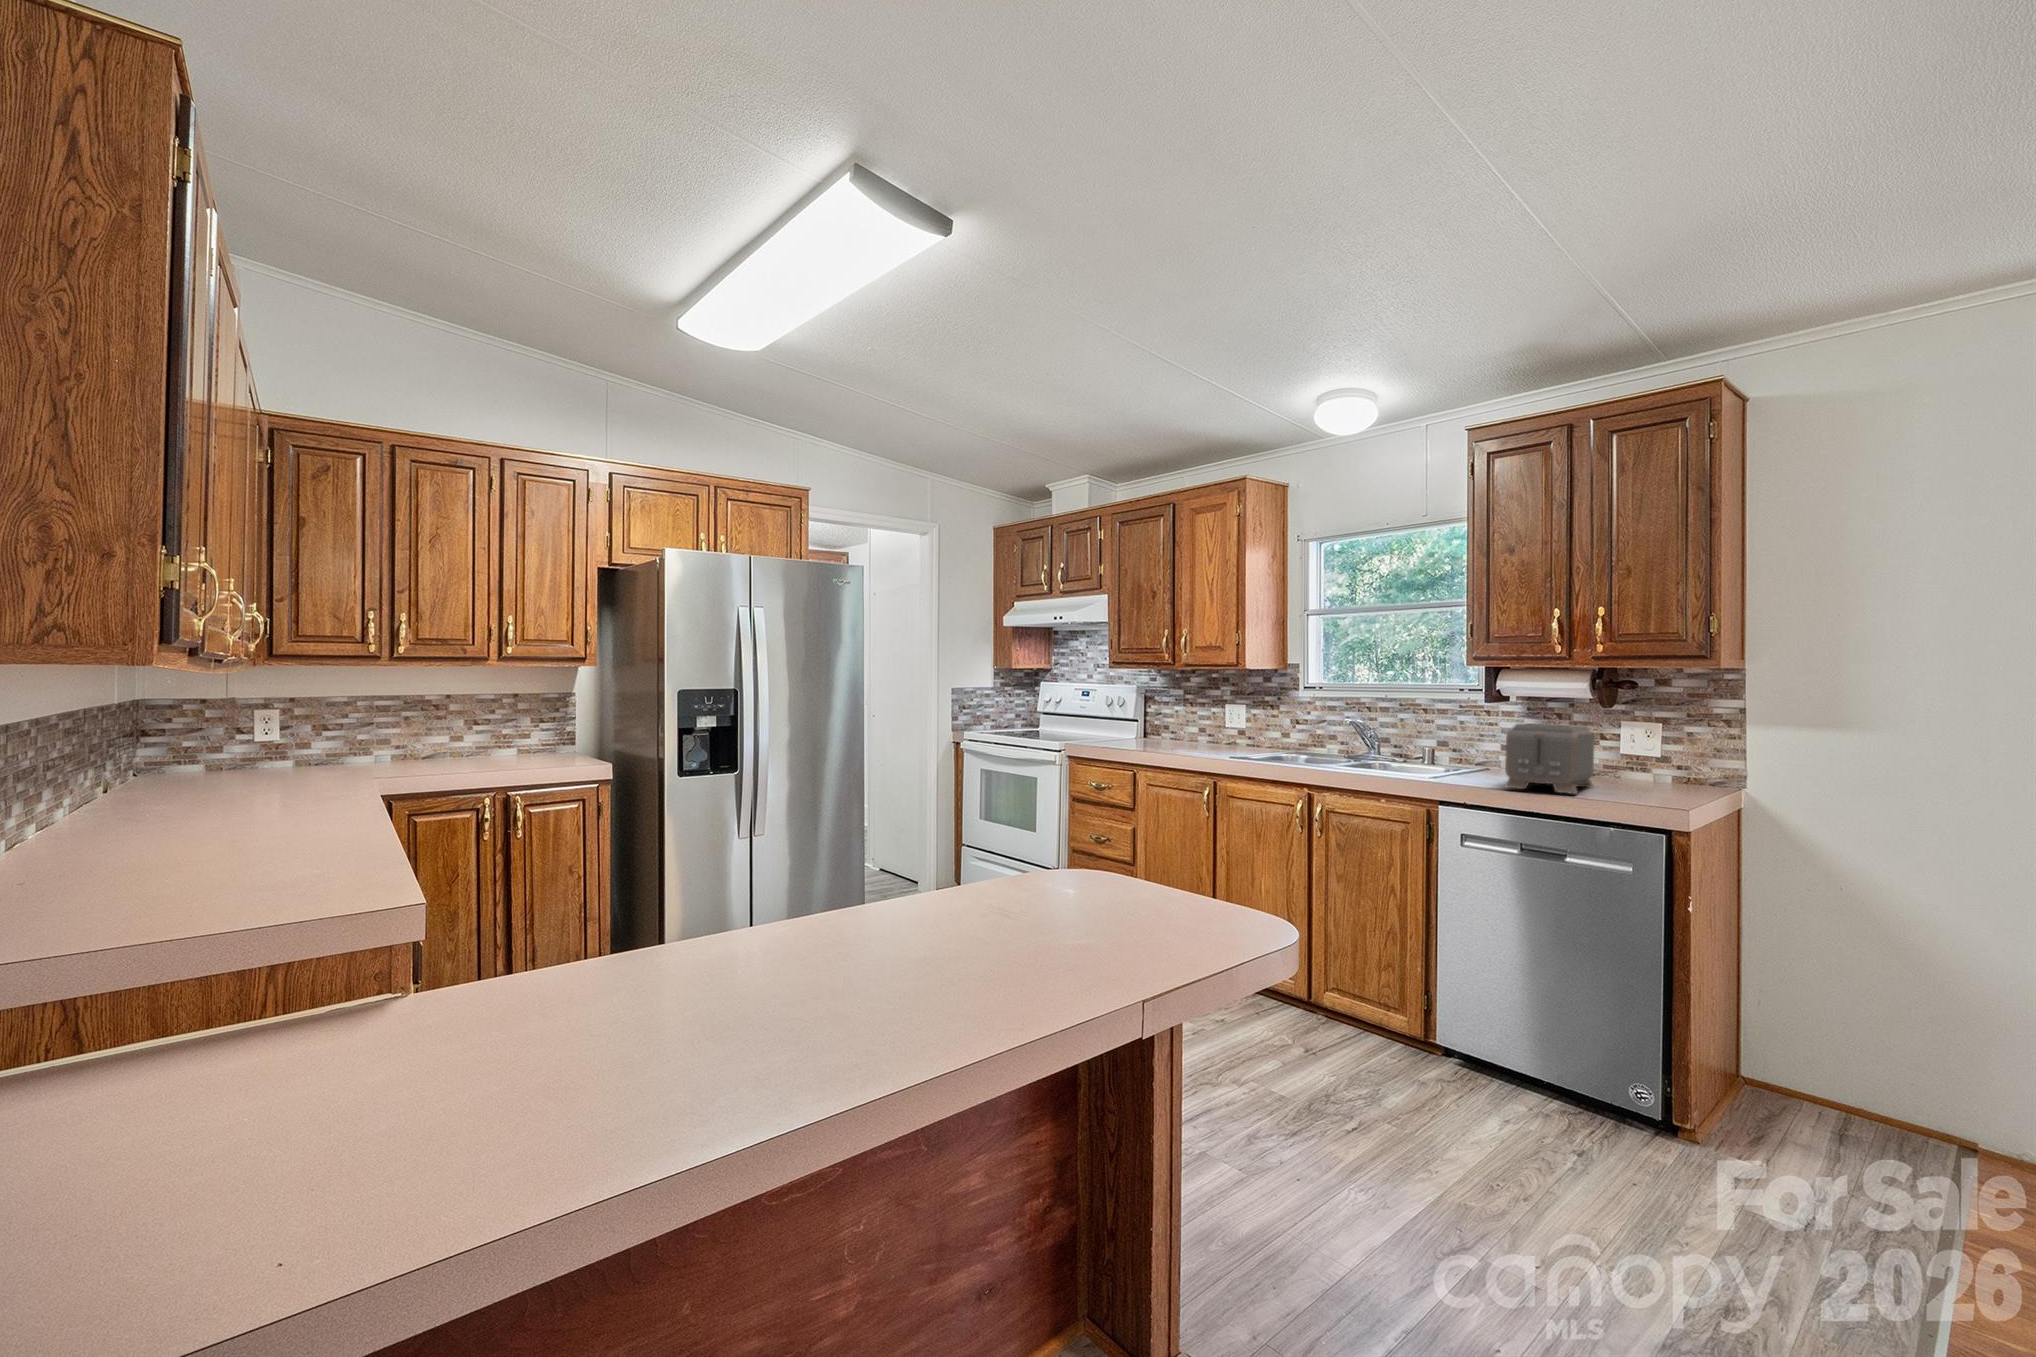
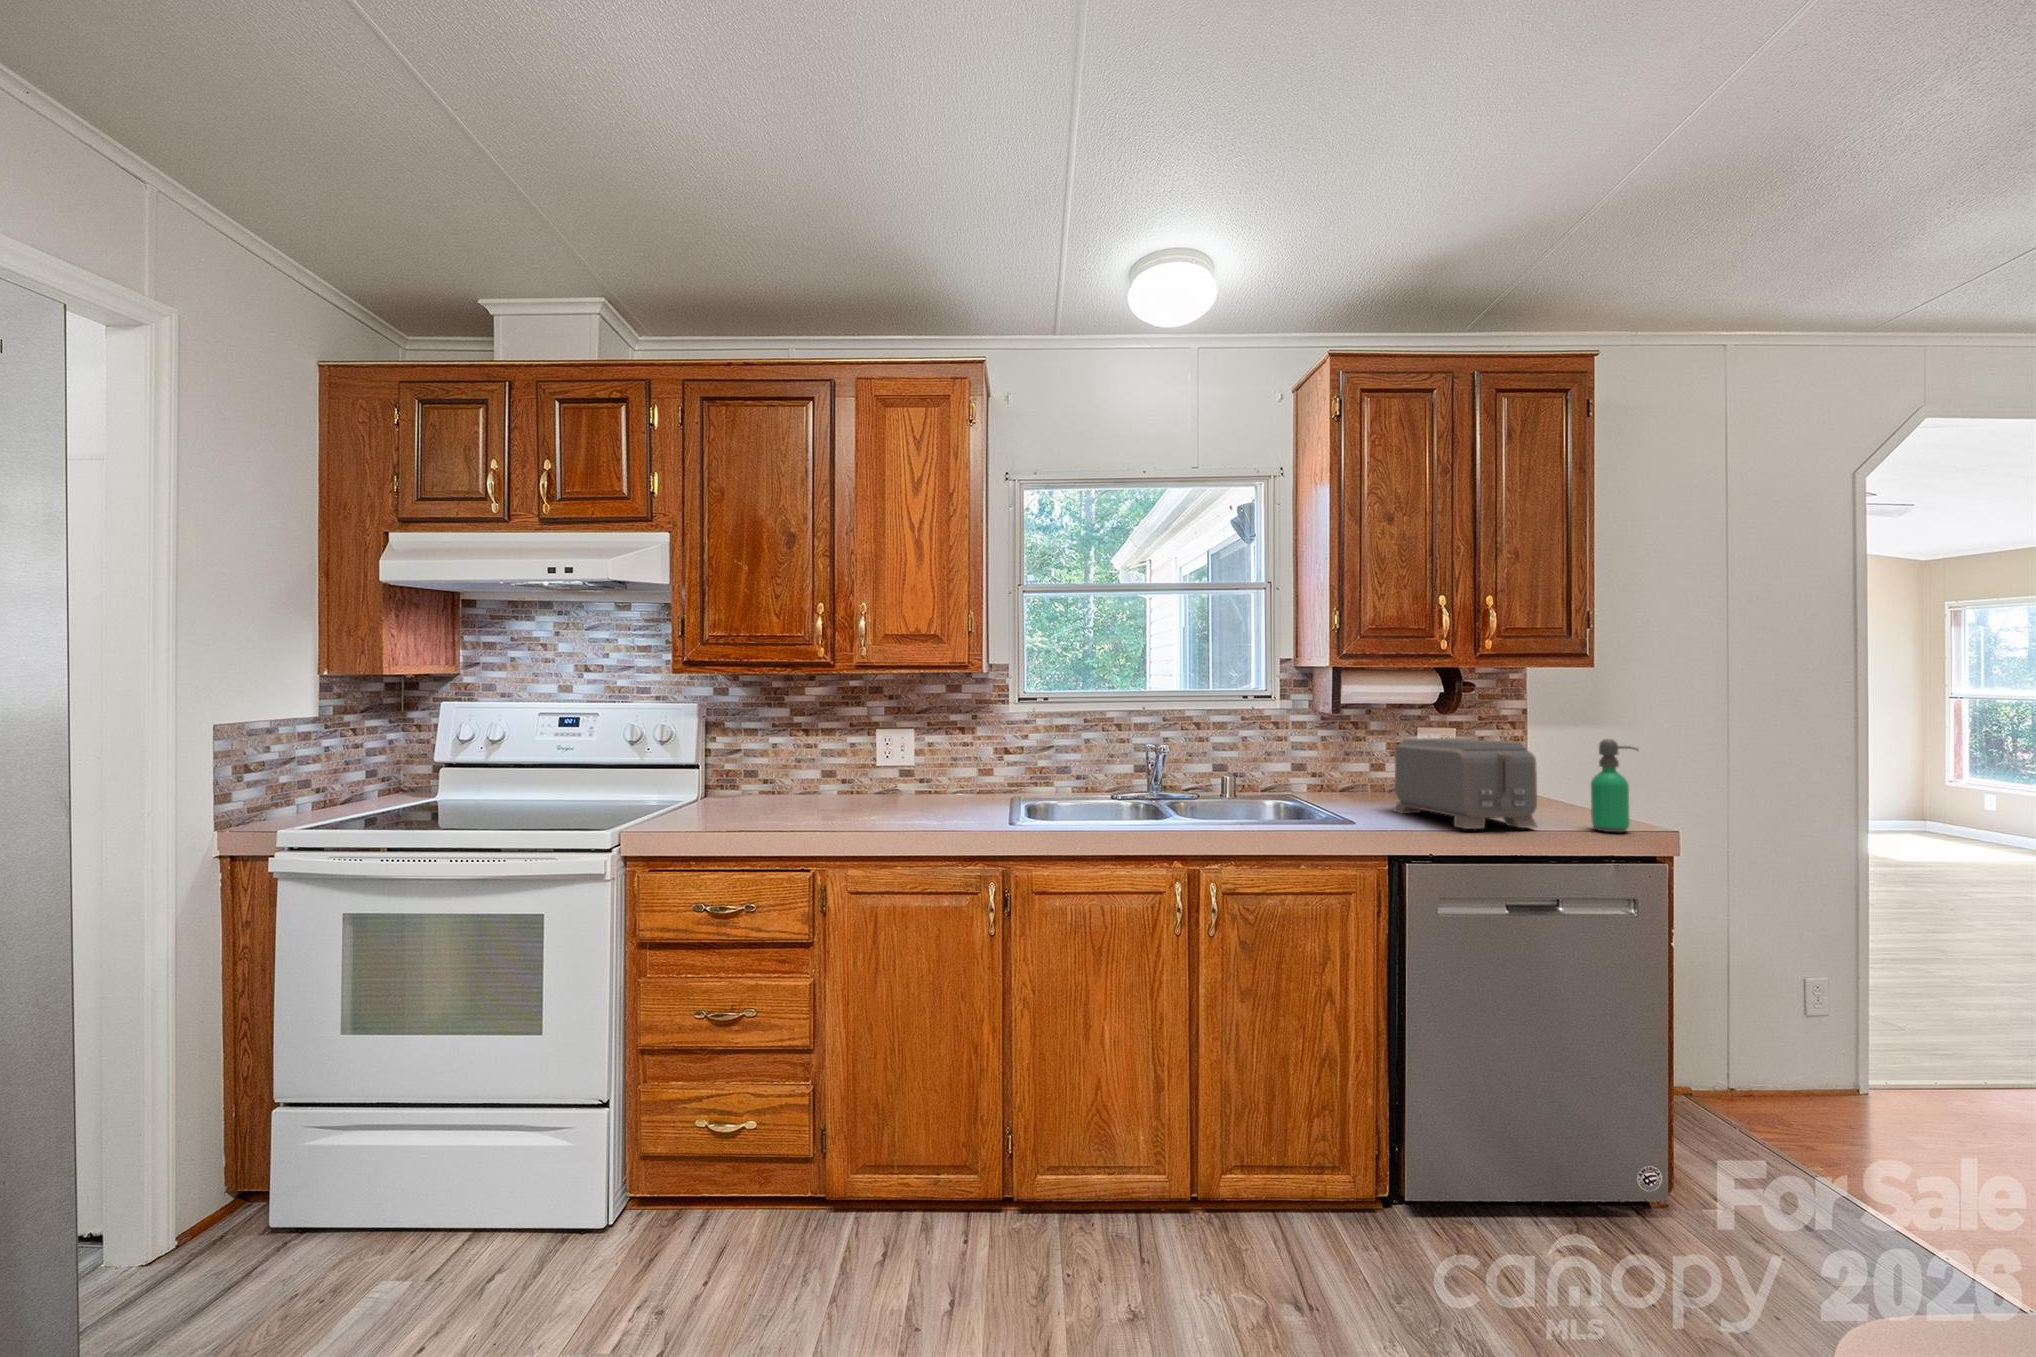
soap dispenser: none [1623,727,1656,804] -> present [1591,739,1638,832]

